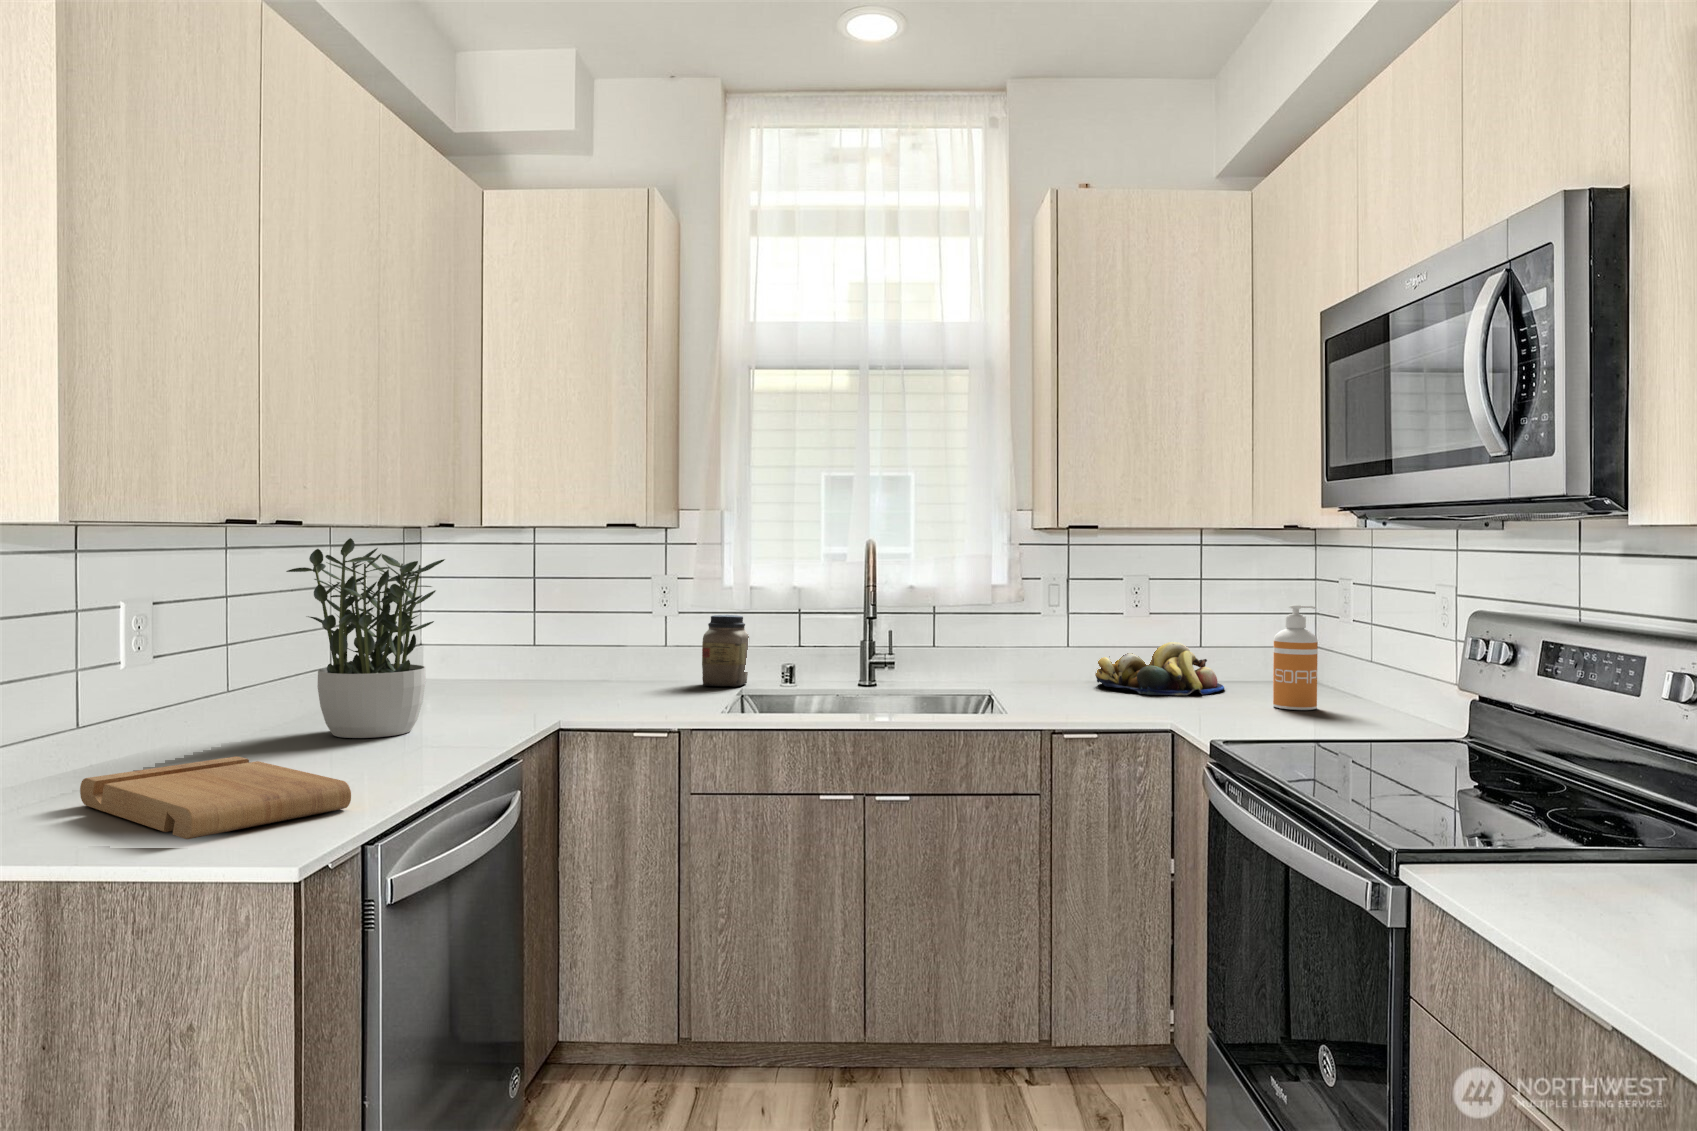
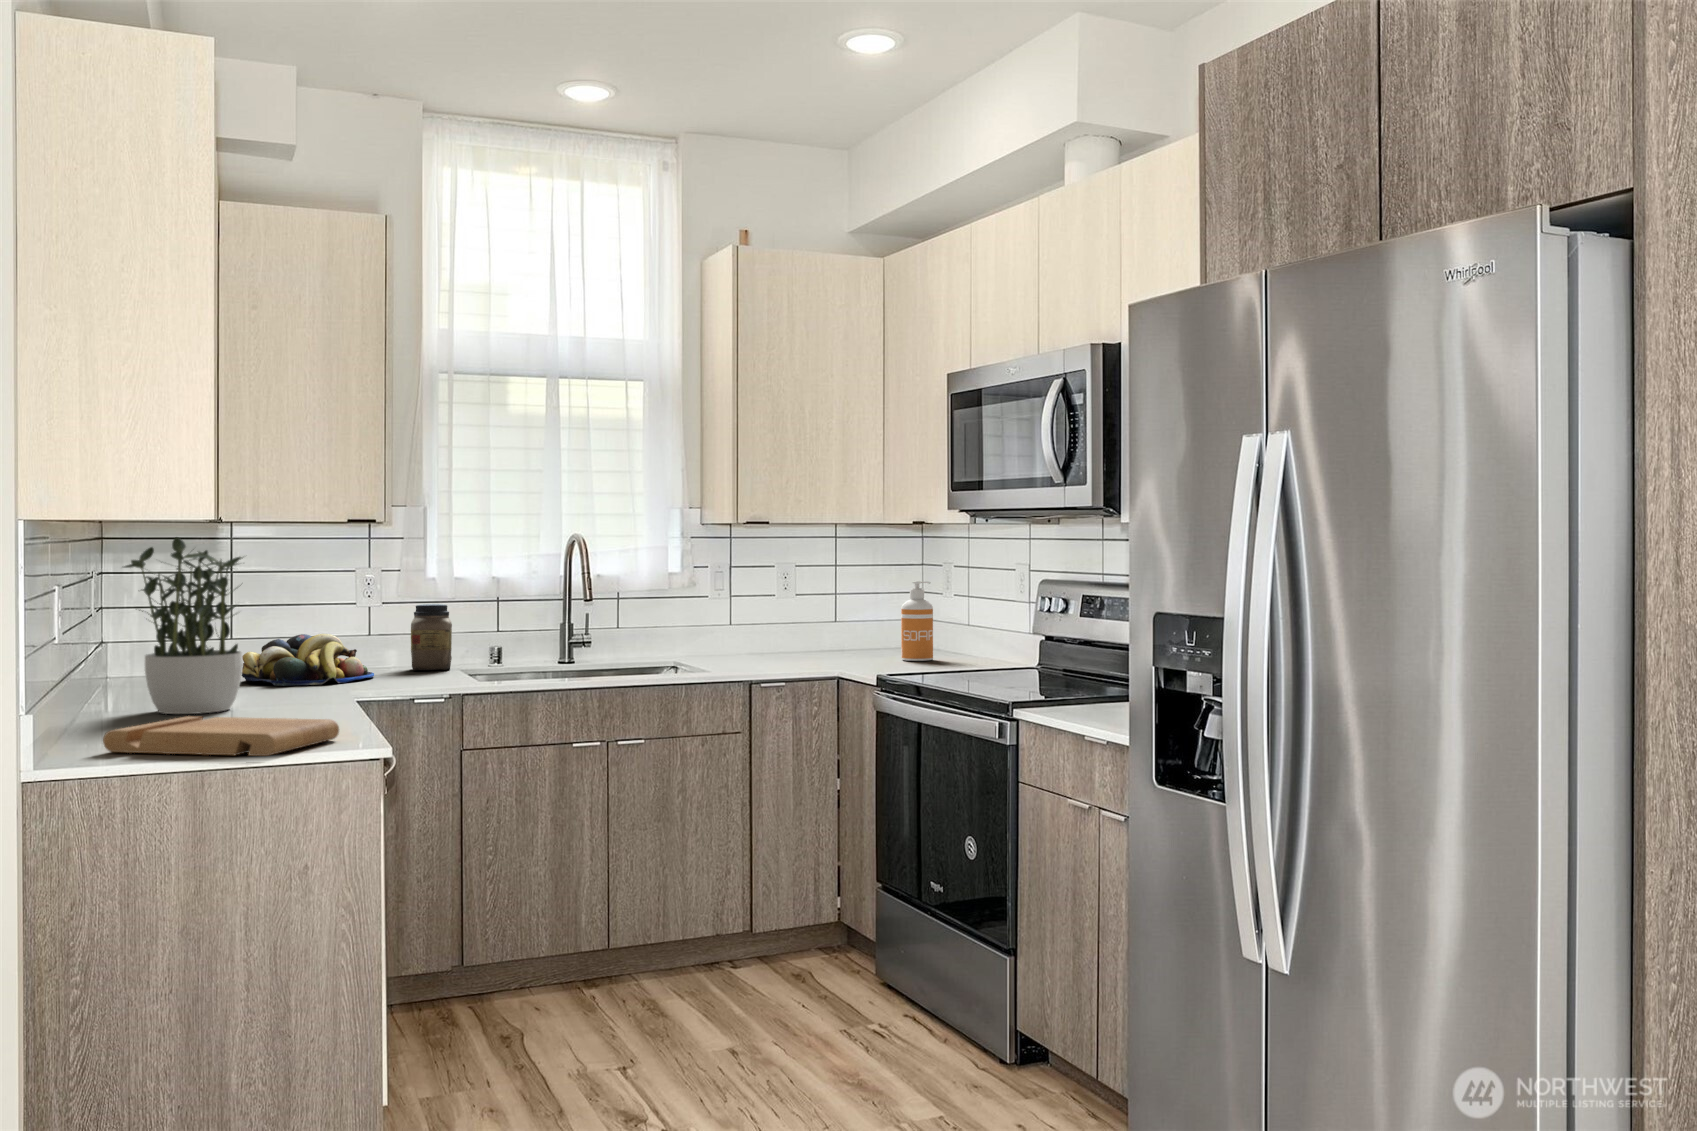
fruit bowl: present [1095,642,1224,695] -> present [242,634,374,686]

